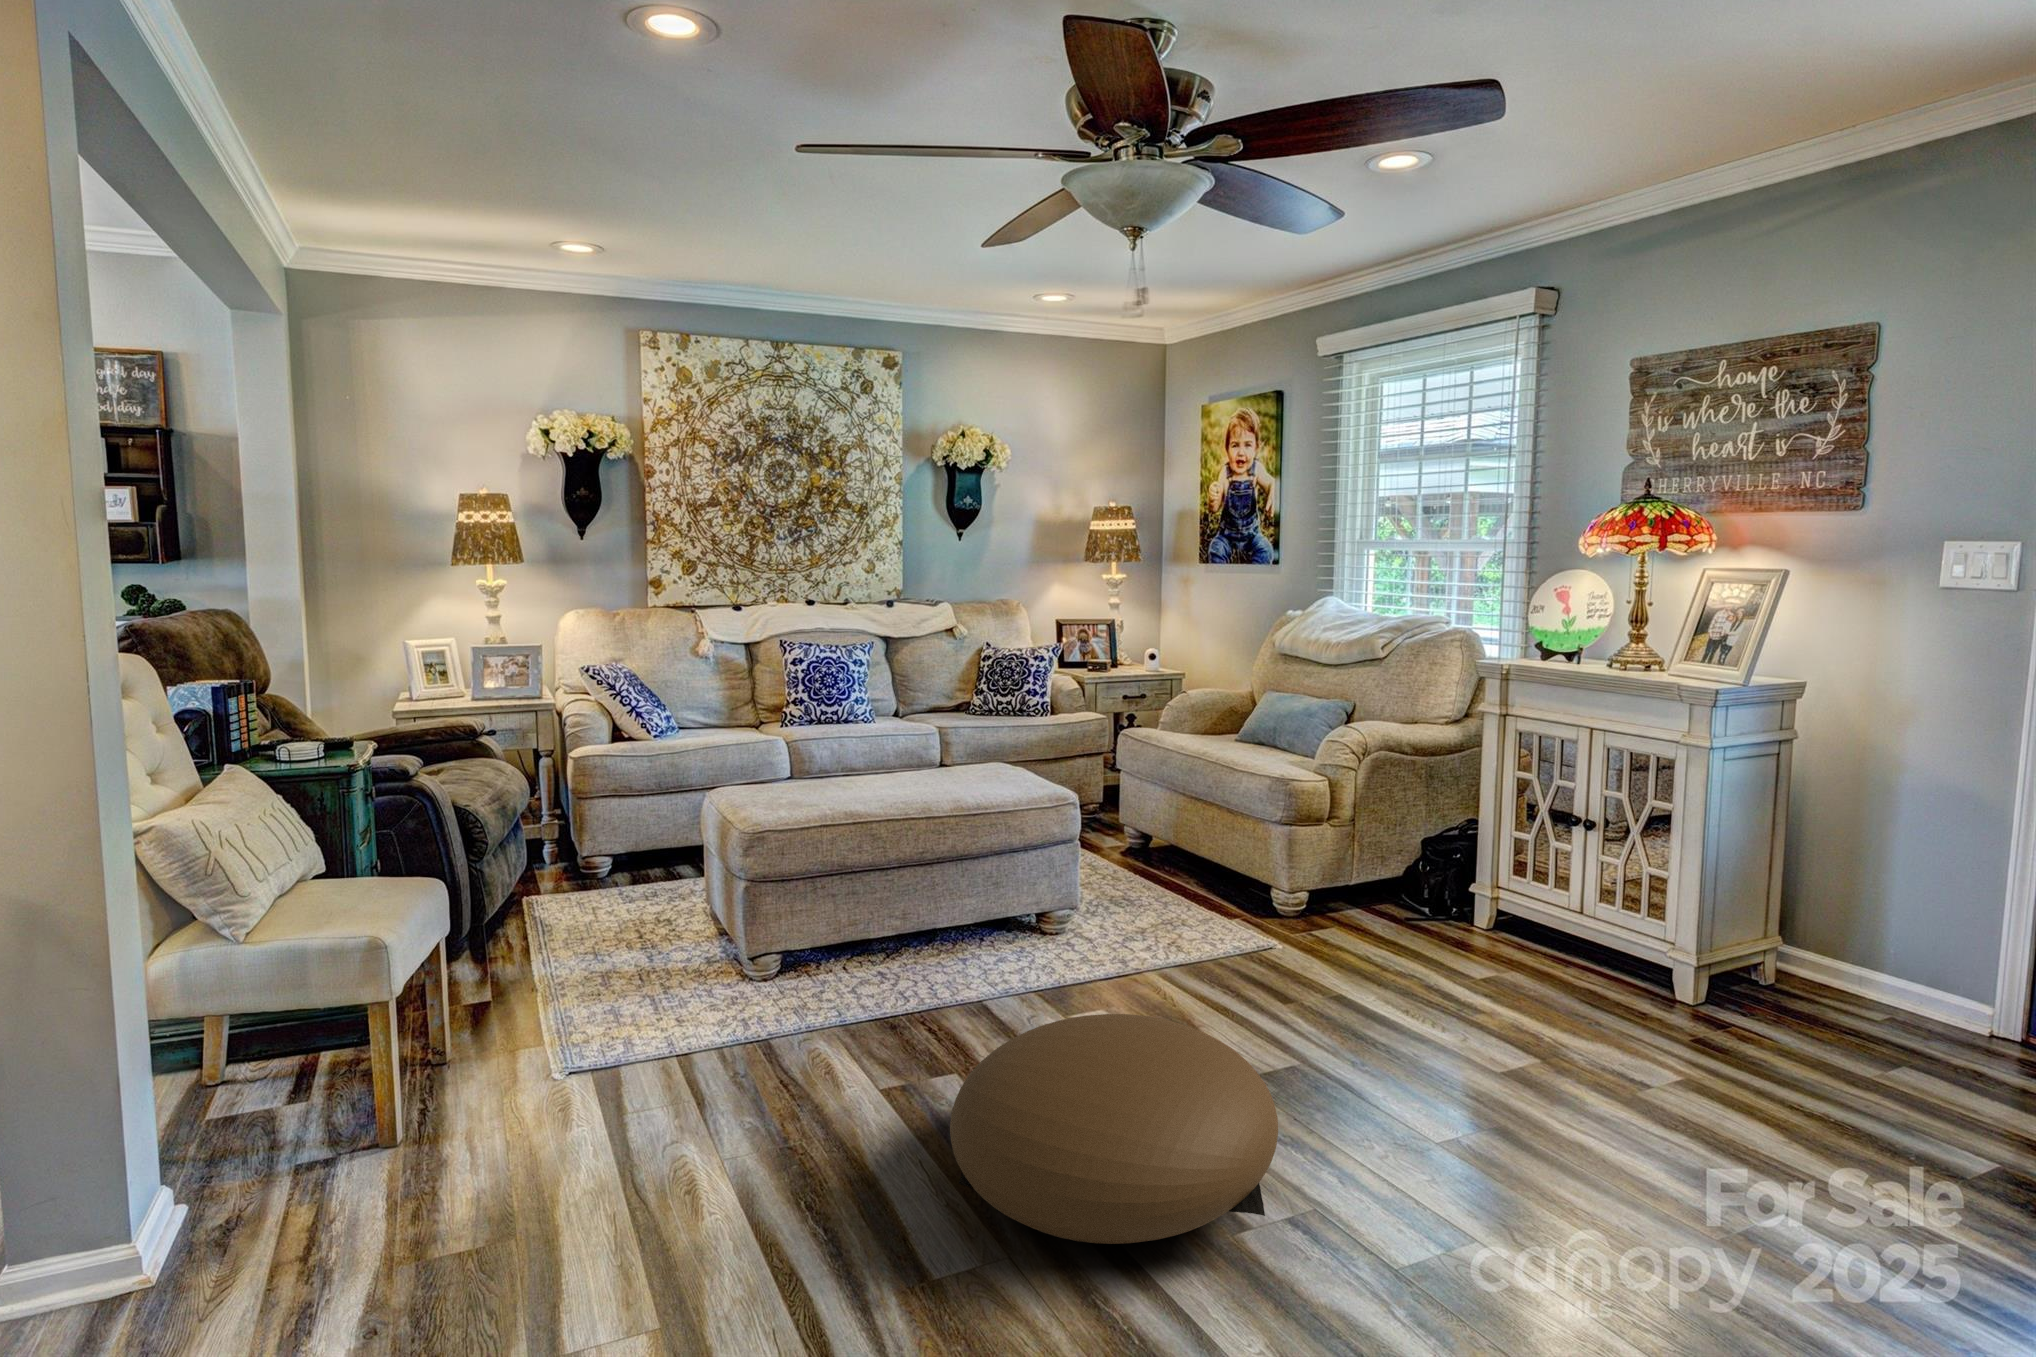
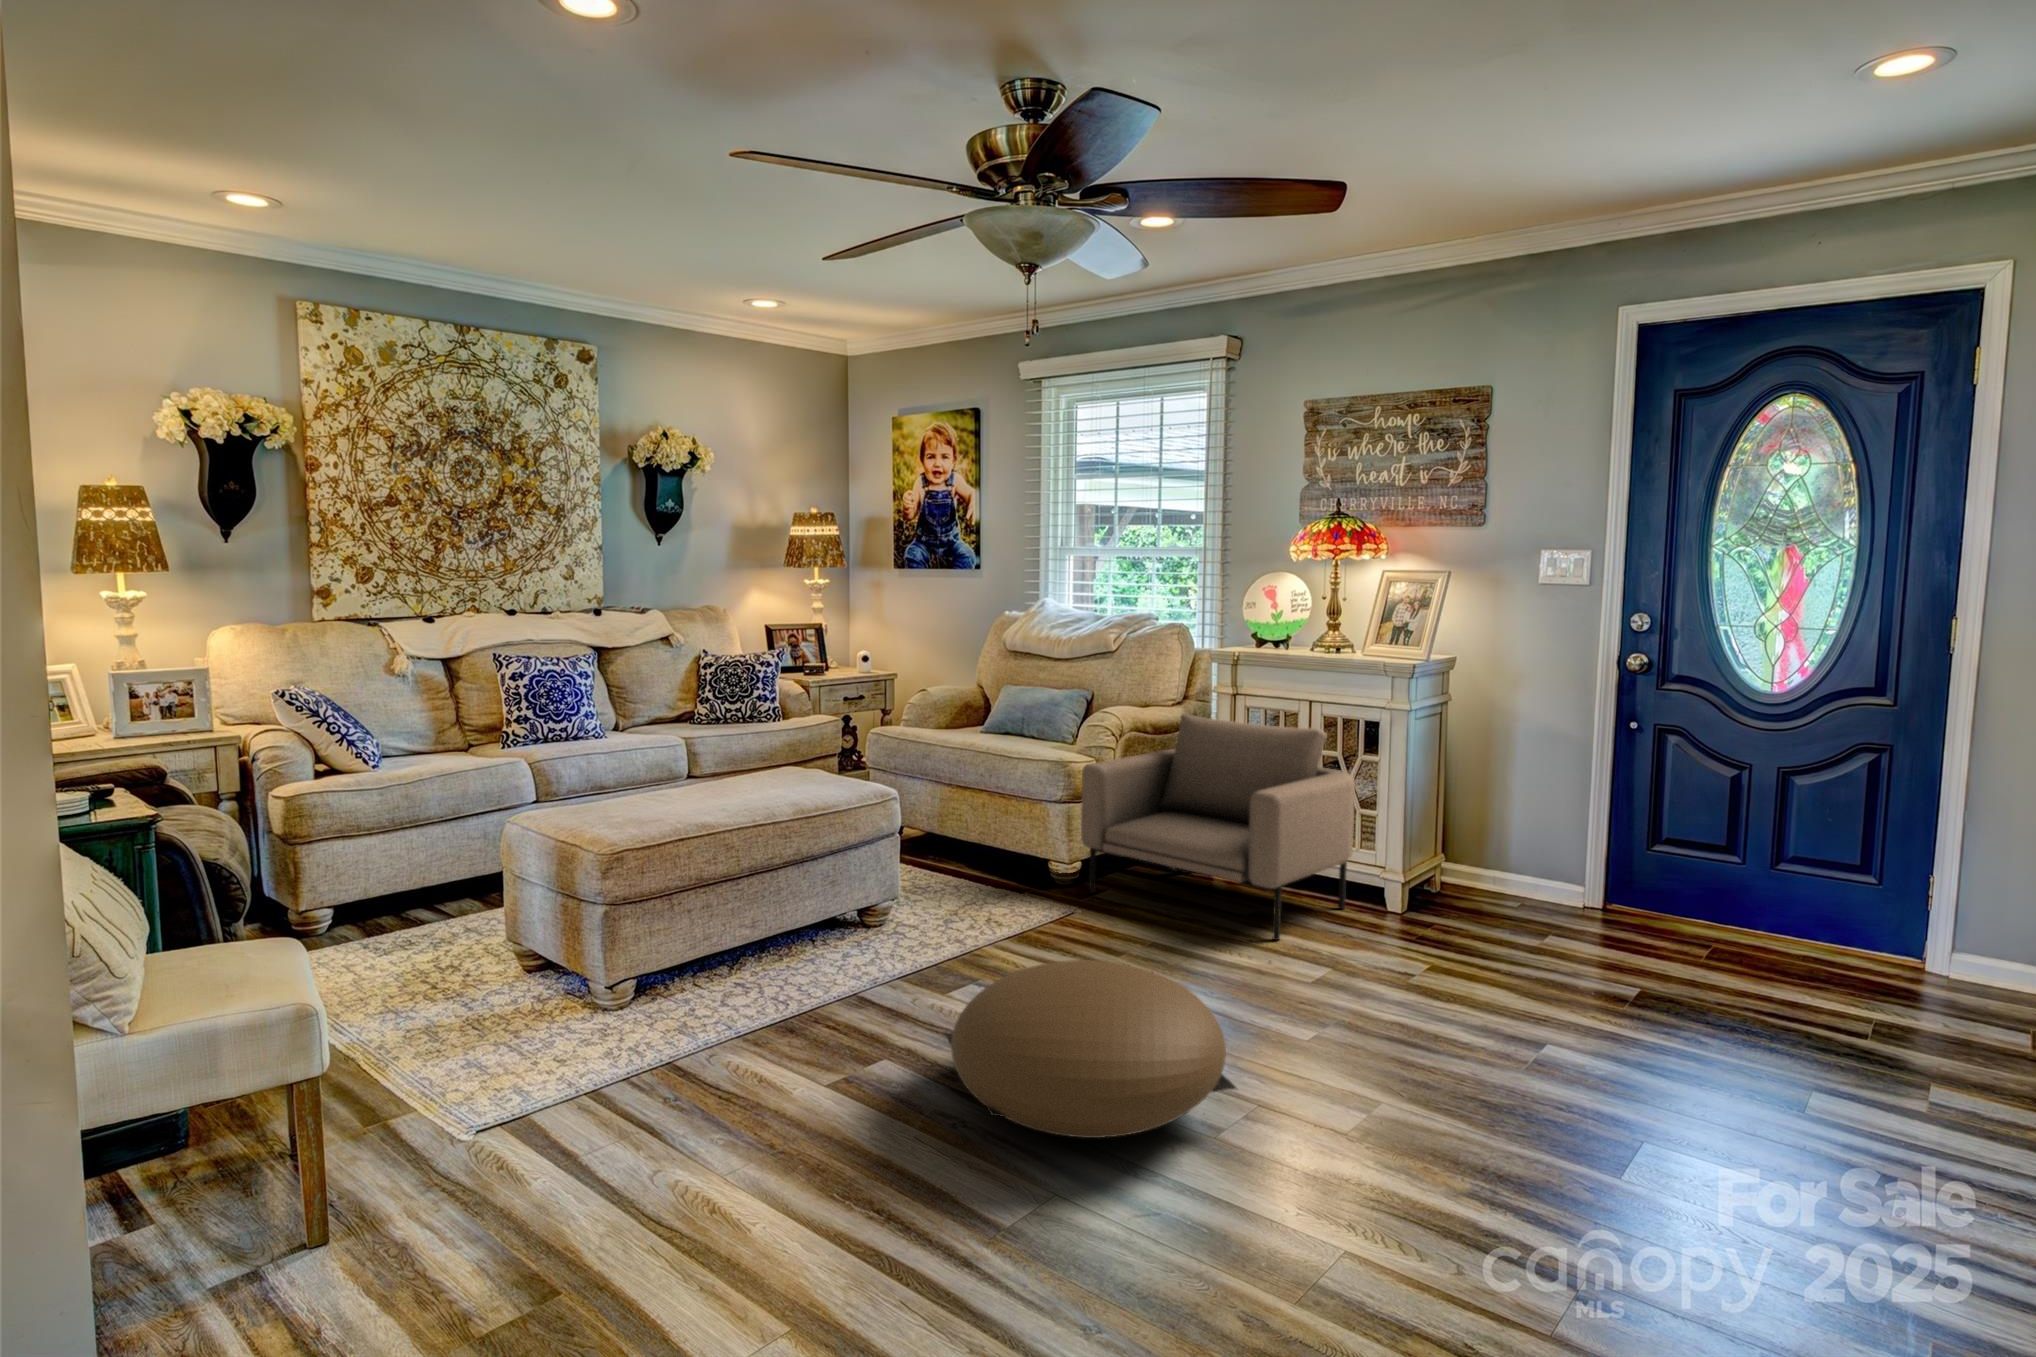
armchair: none [1296,734,1635,1019] -> present [1081,714,1355,941]

